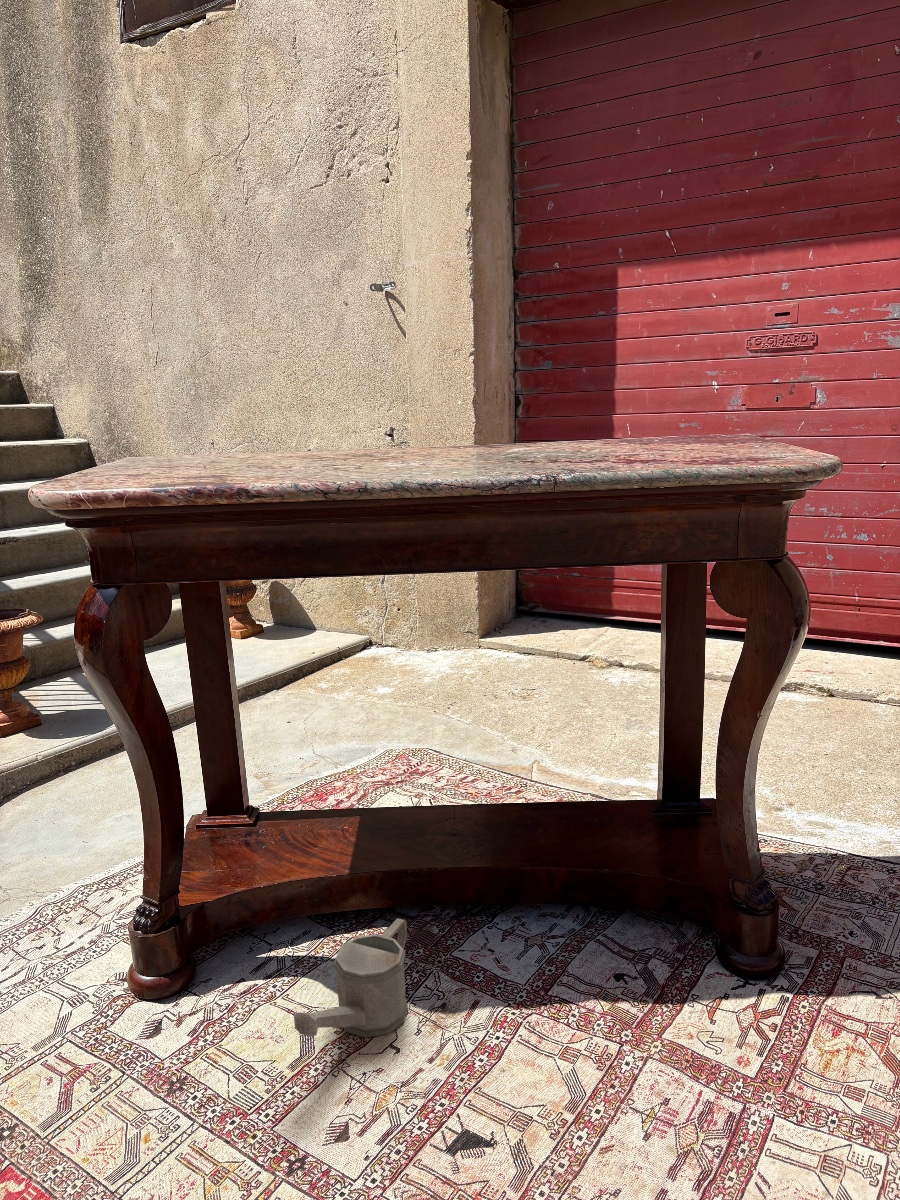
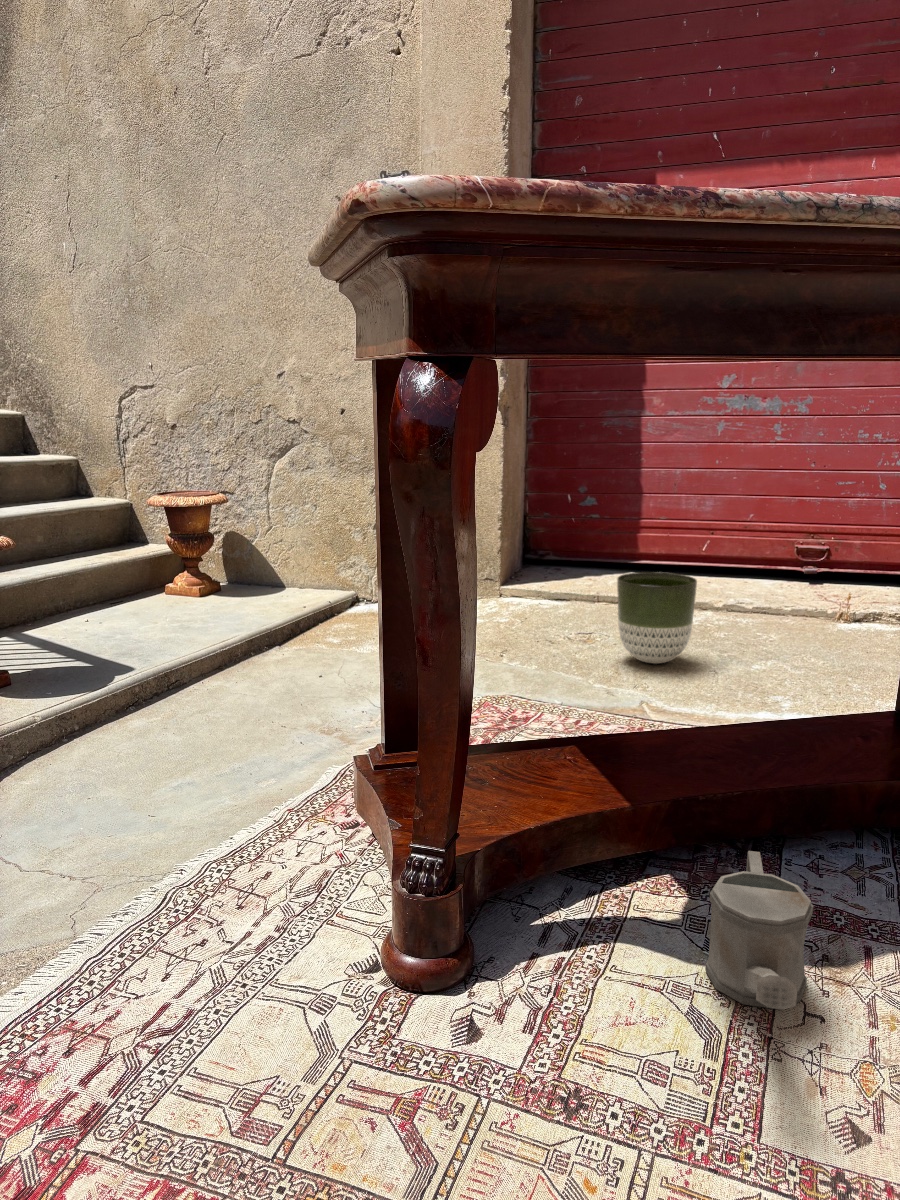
planter: none [516,648,584,731] -> present [617,572,697,664]

